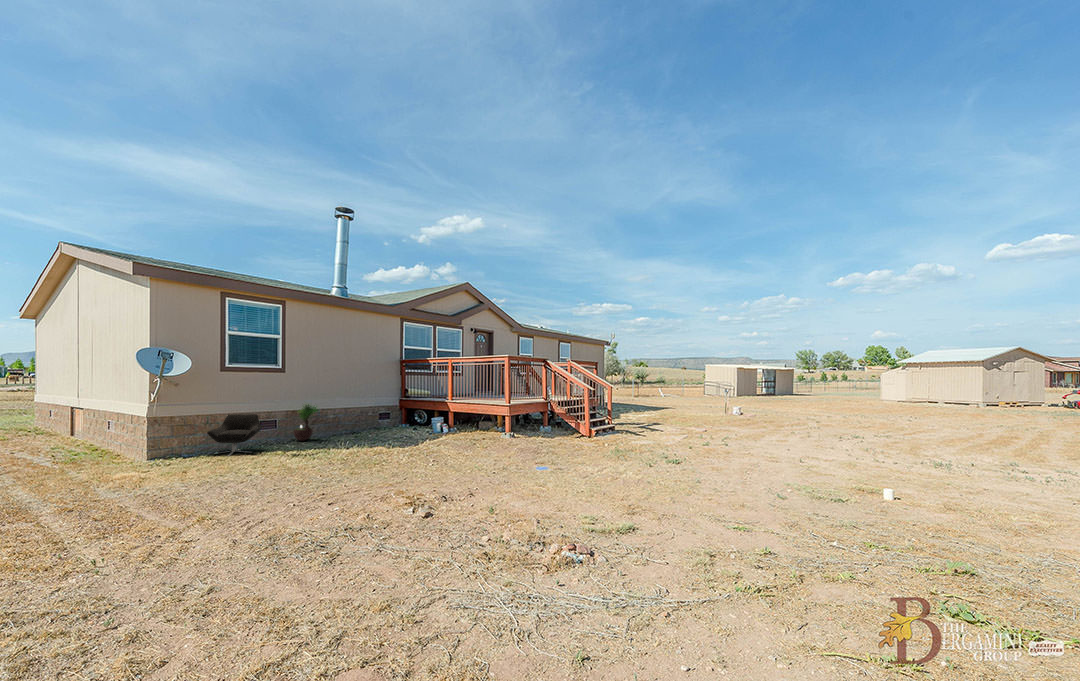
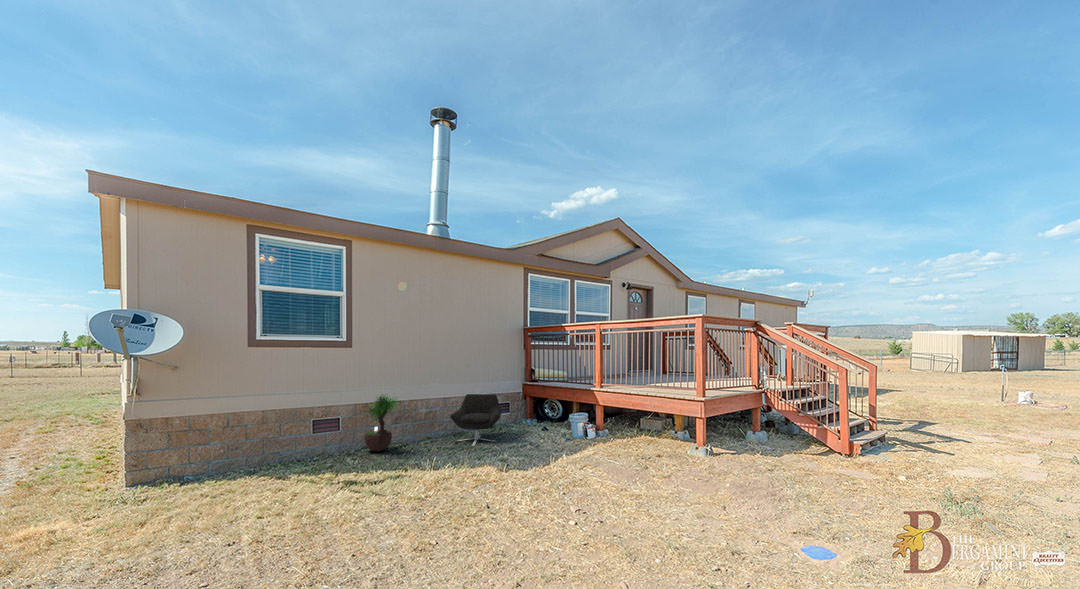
lounge chair: present [207,414,261,456] -> present [450,394,501,446]

